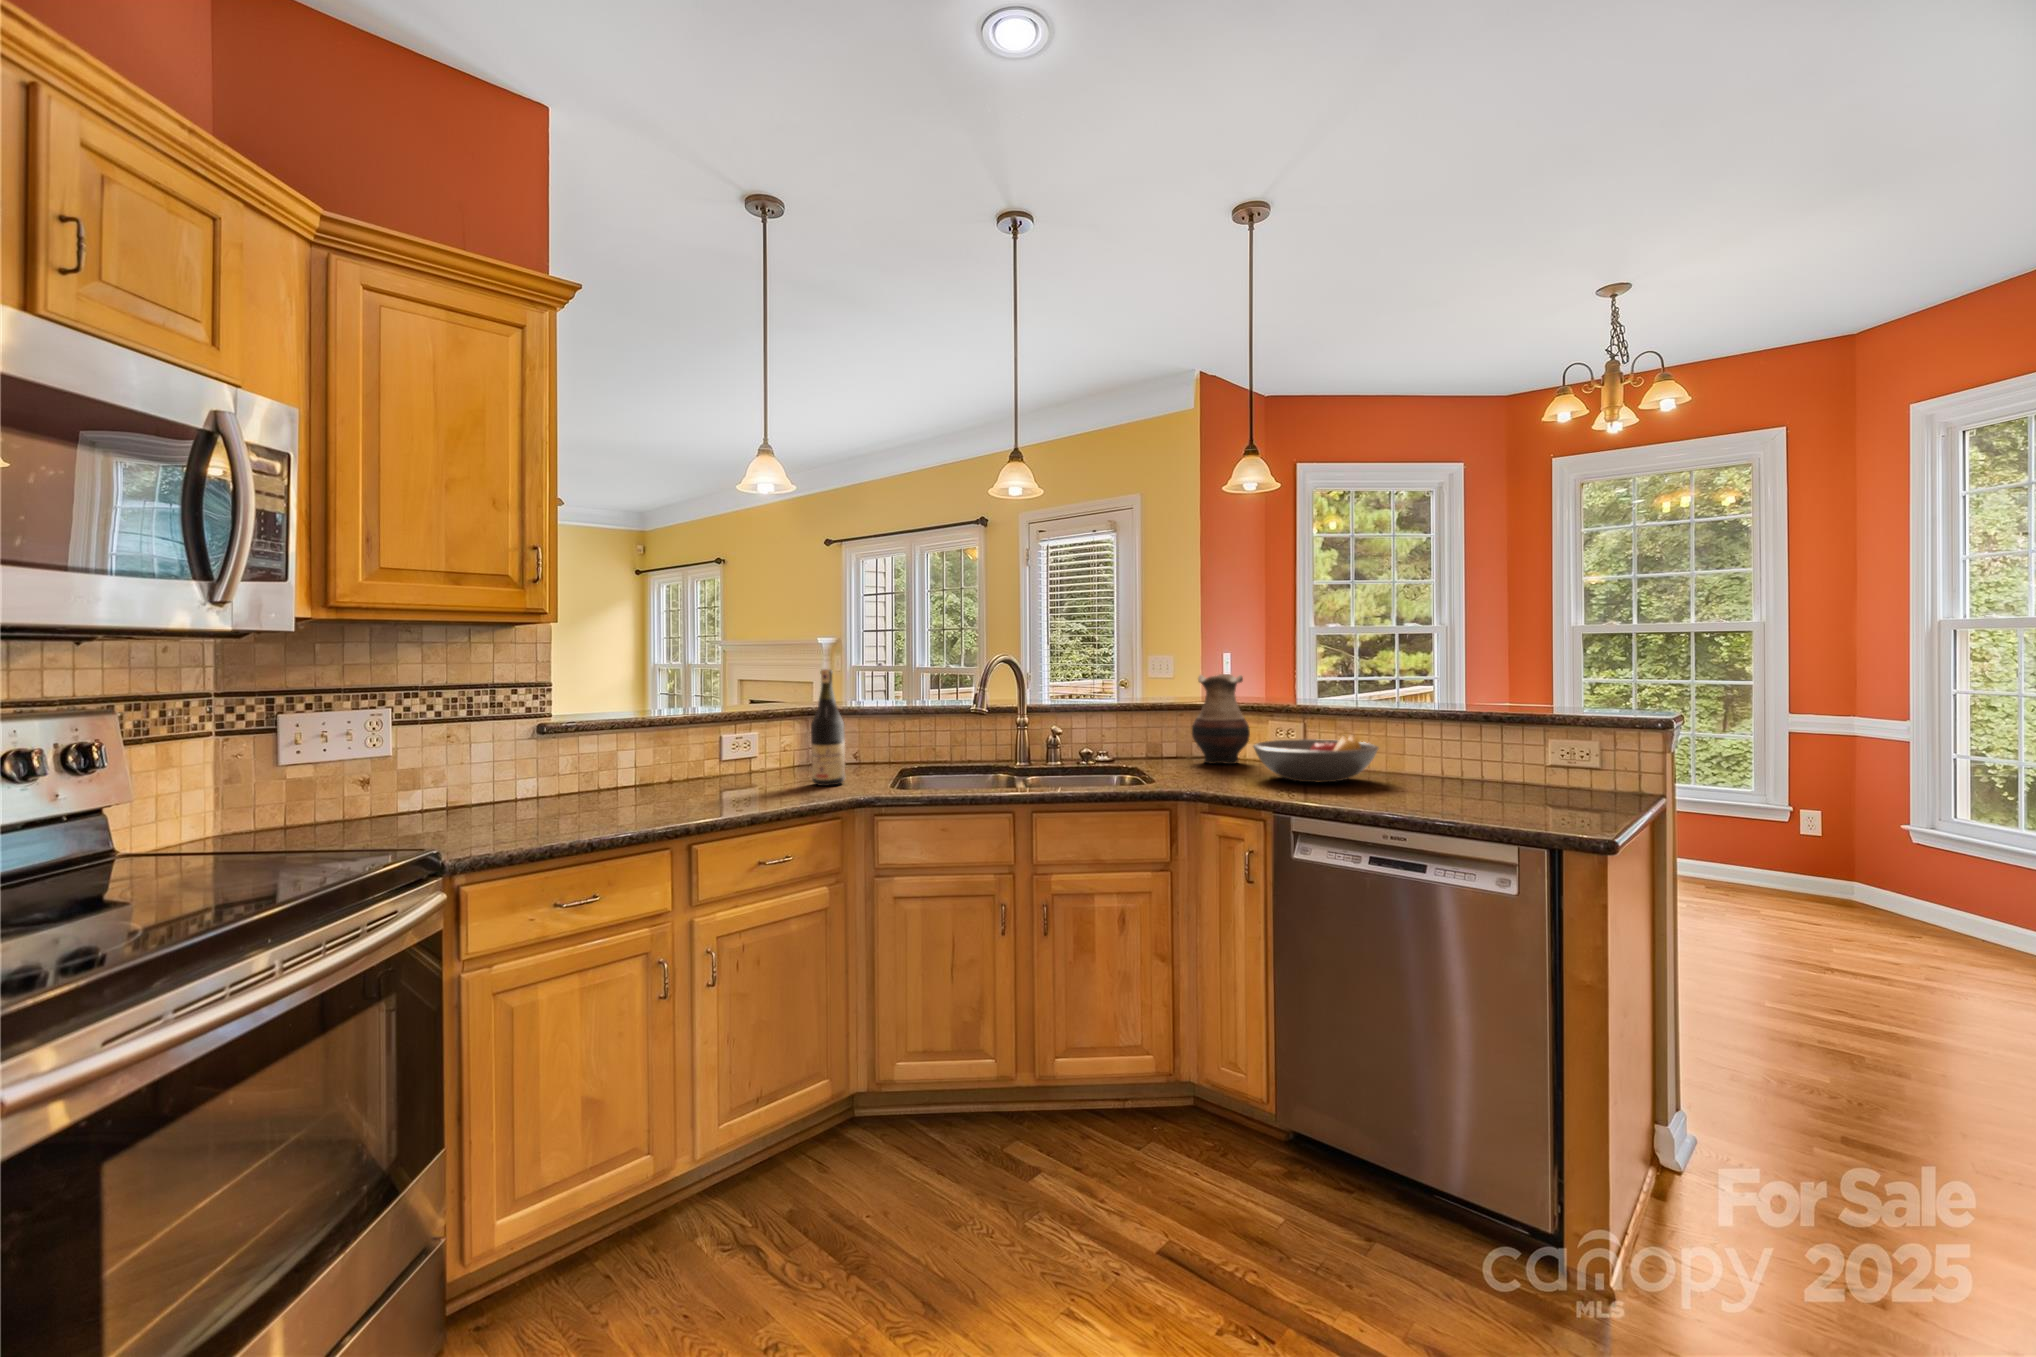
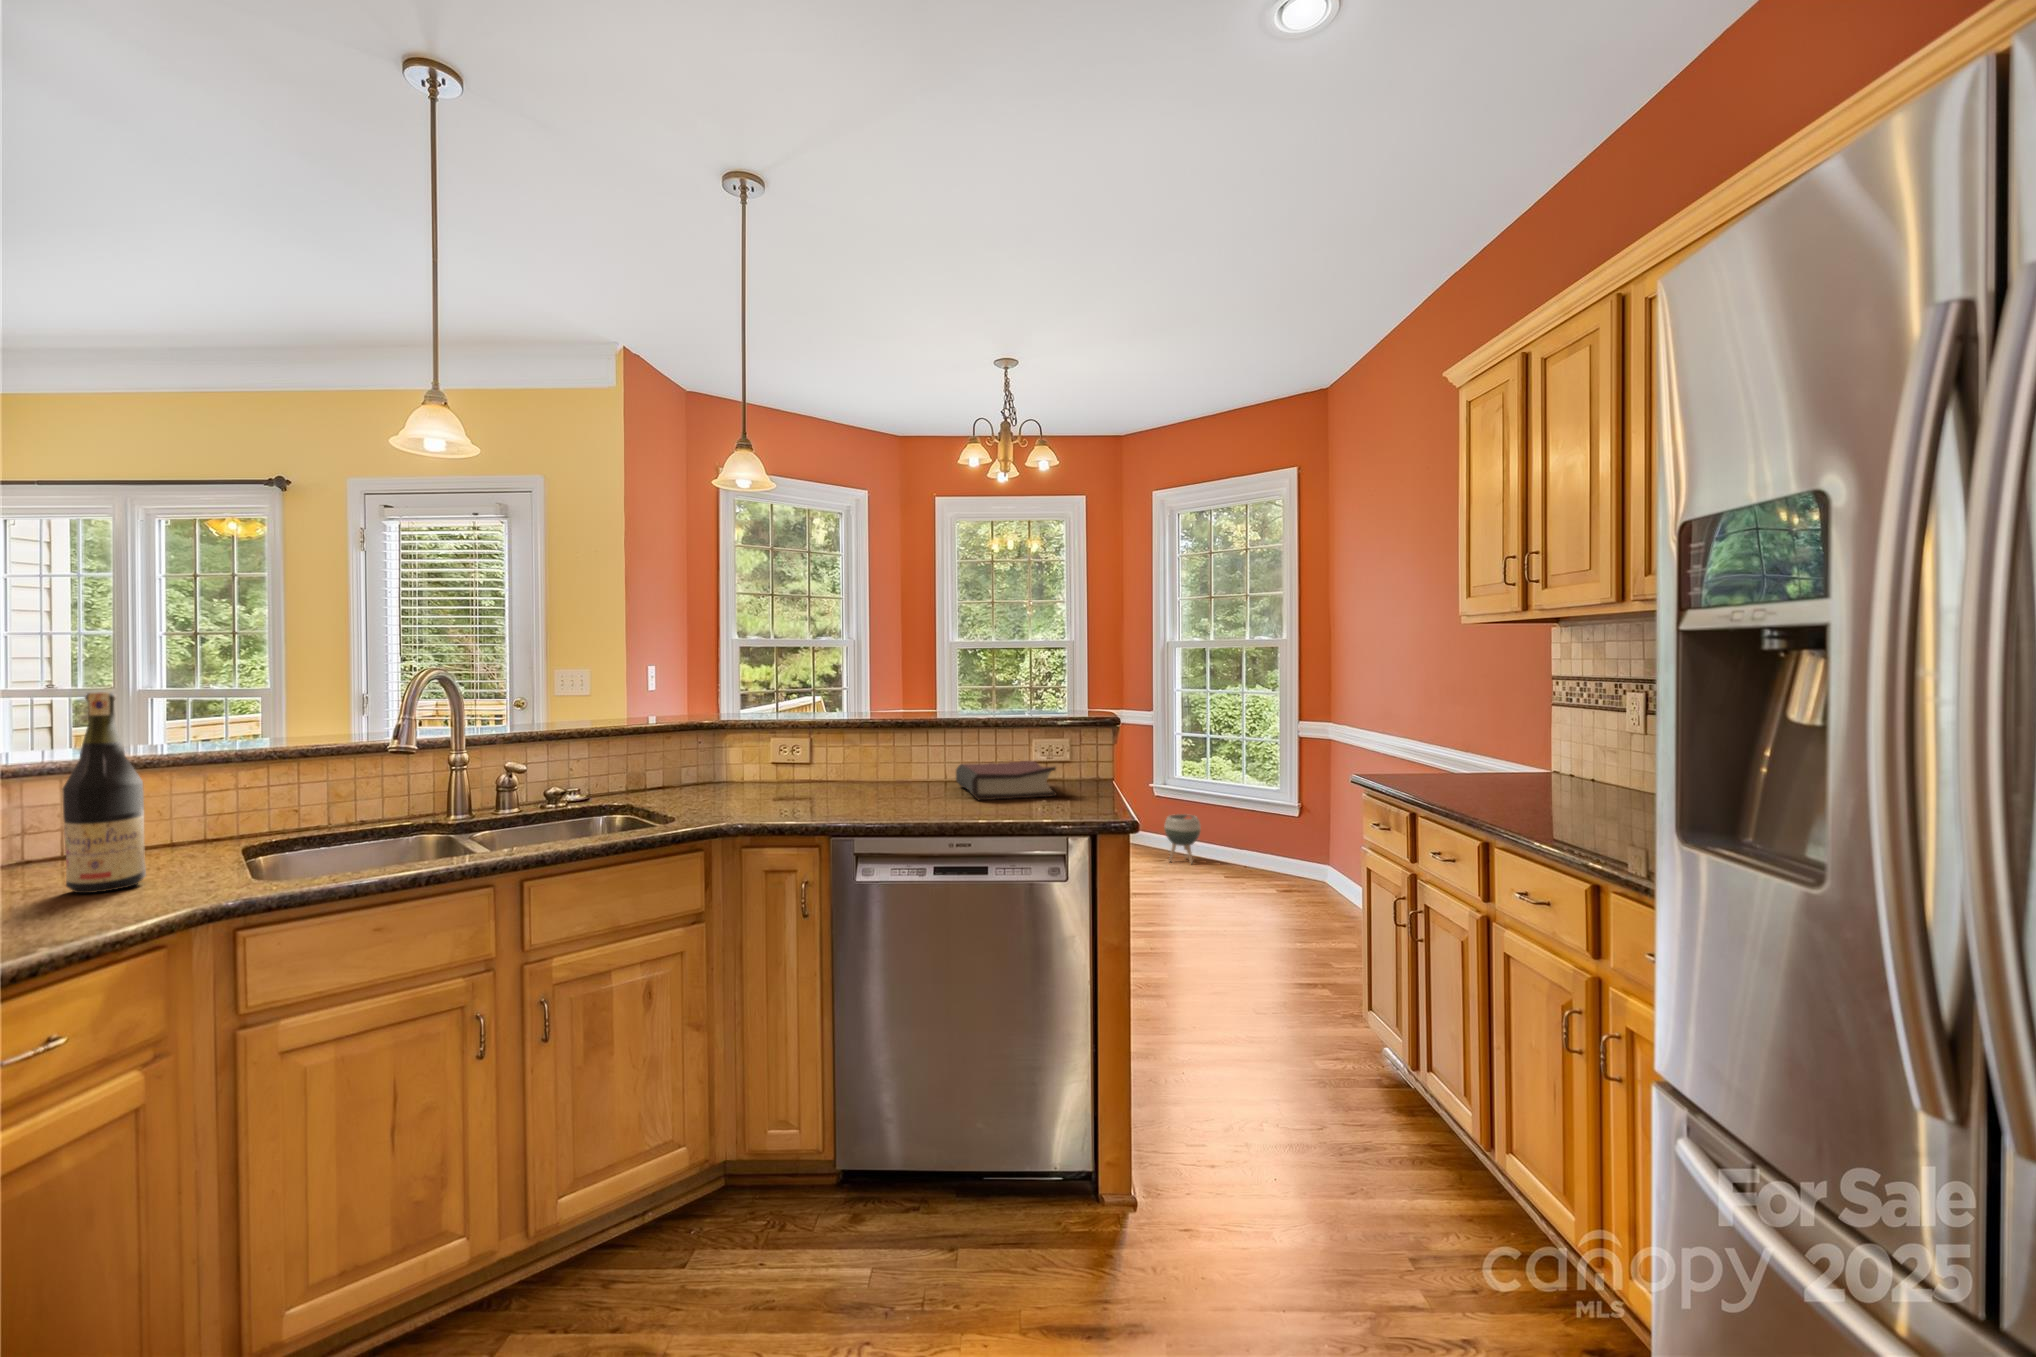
vase: present [1192,674,1250,764] -> none [679,689,748,791]
fruit bowl: present [1253,735,1379,782] -> none [774,747,901,800]
hardback book: none [1444,759,1553,803] -> present [956,761,1057,800]
planter: none [1902,865,1977,940] -> present [1164,814,1201,864]

